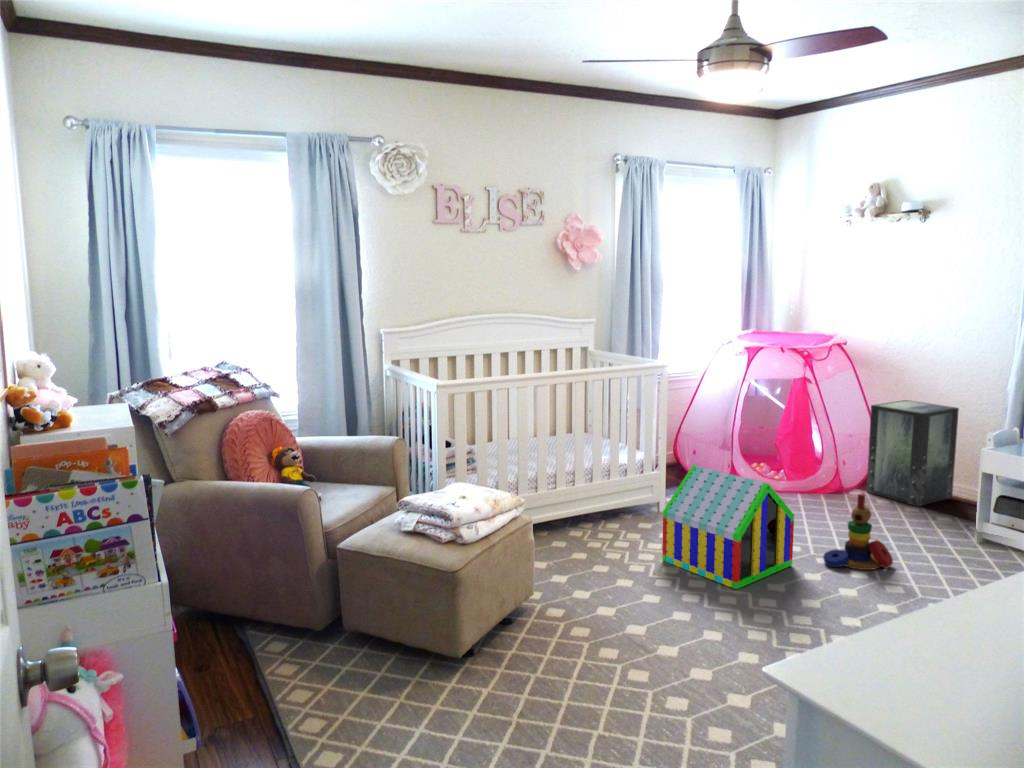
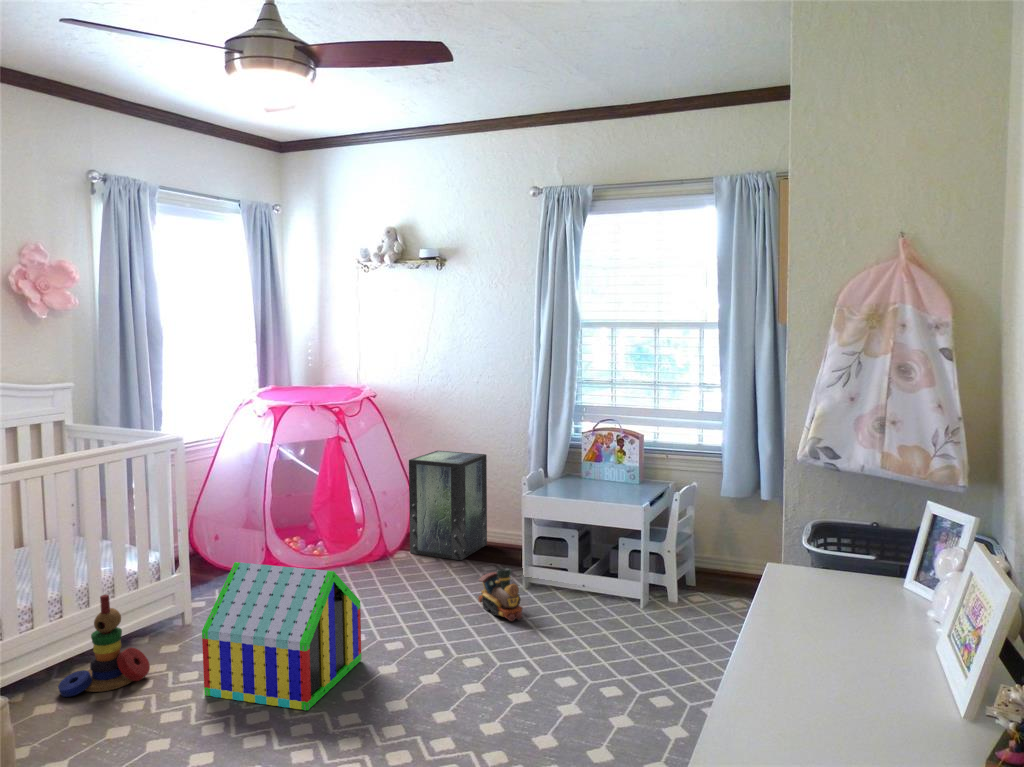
stacking toy: present [823,494,893,570] -> present [58,595,150,697]
toy train: none [922,516,968,568] -> present [479,568,523,621]

